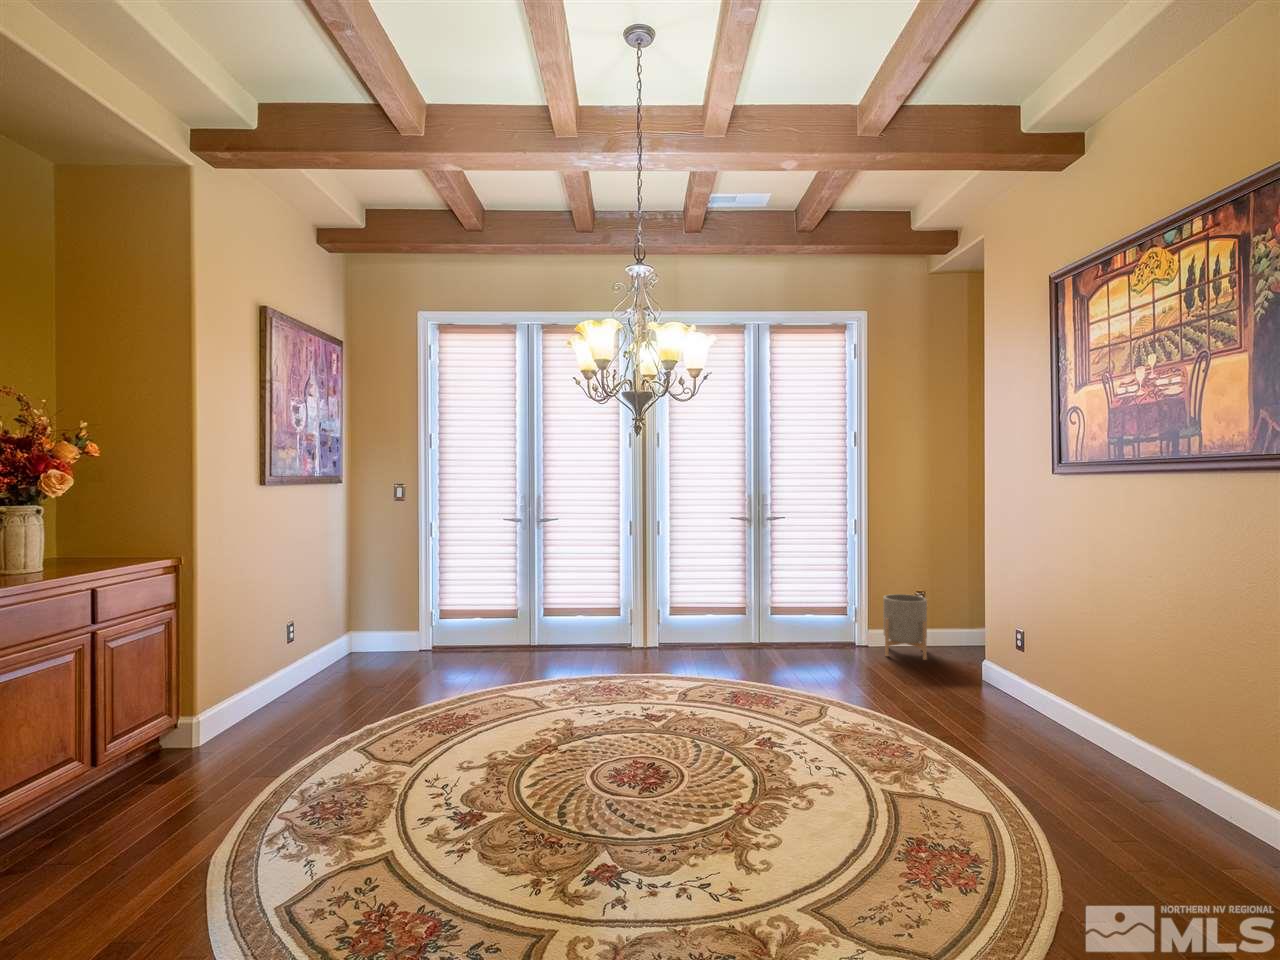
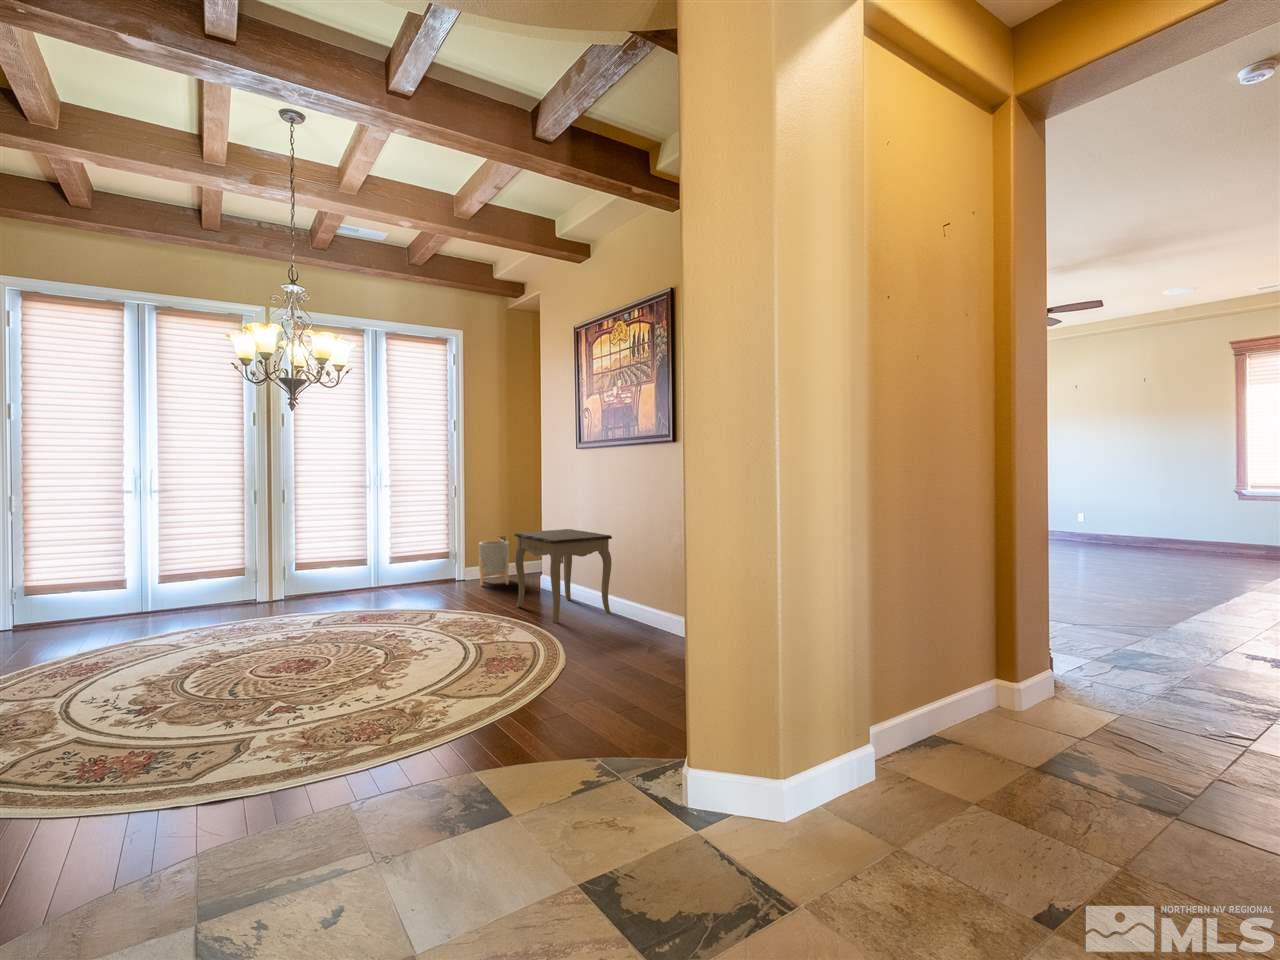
side table: none [942,601,1137,773] -> present [514,529,612,623]

